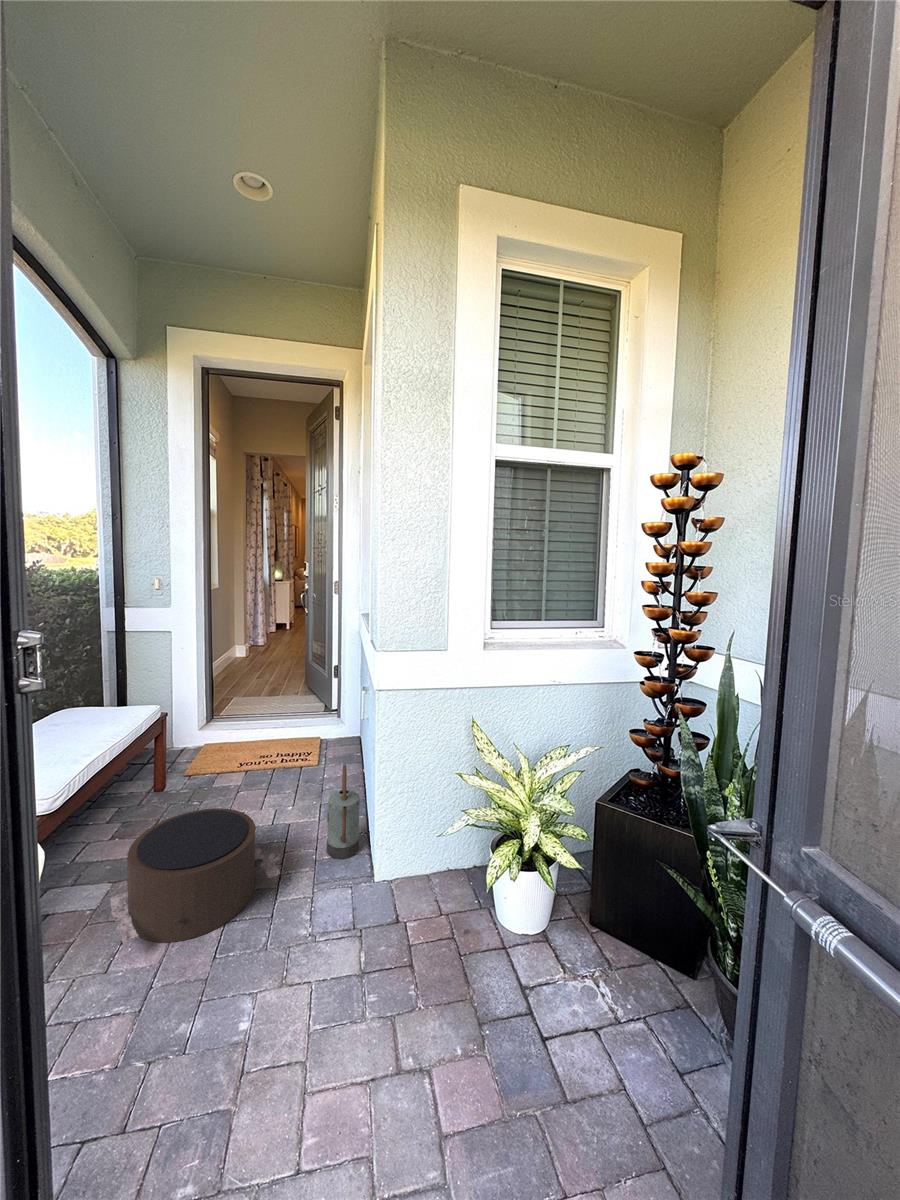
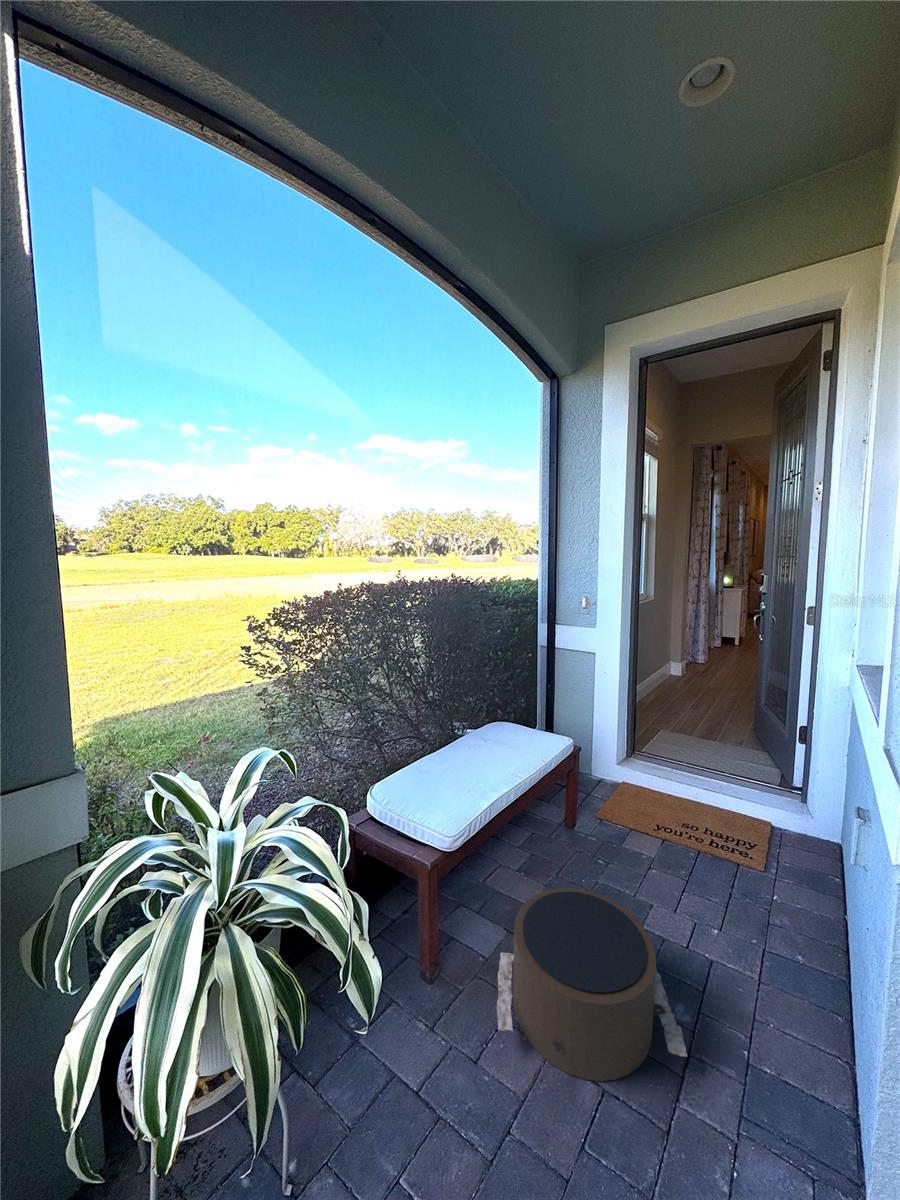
watering can: present [327,764,360,859] -> none [769,929,841,1099]

